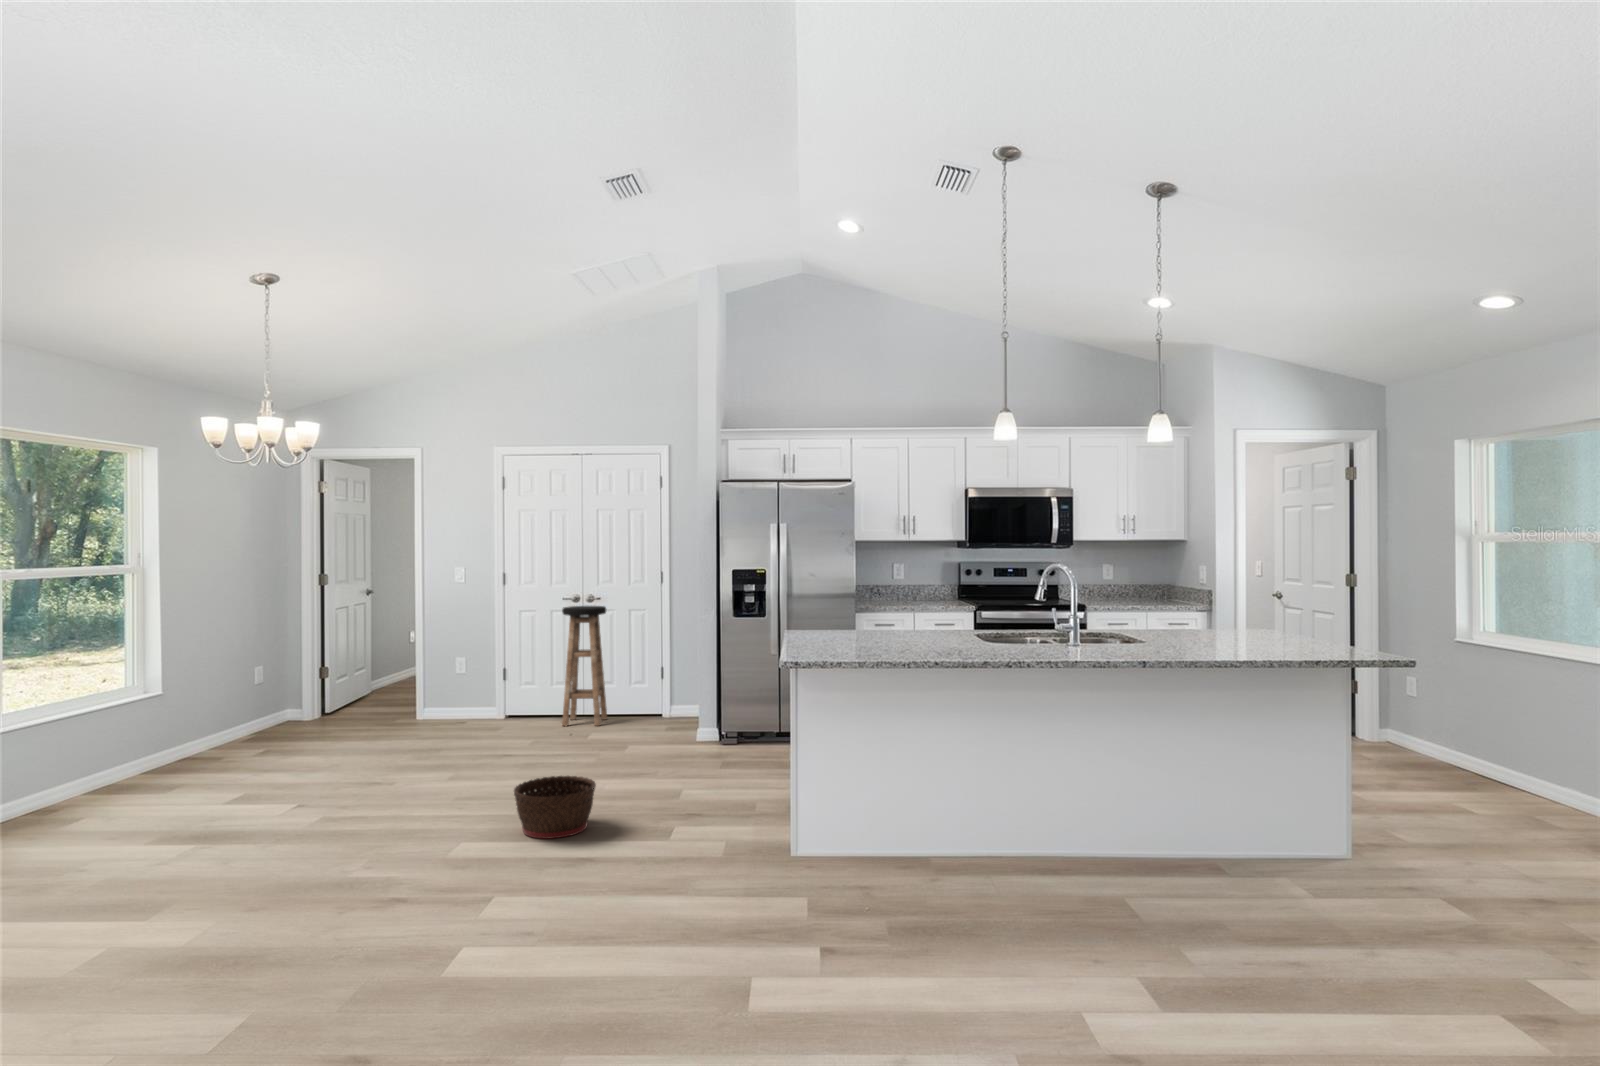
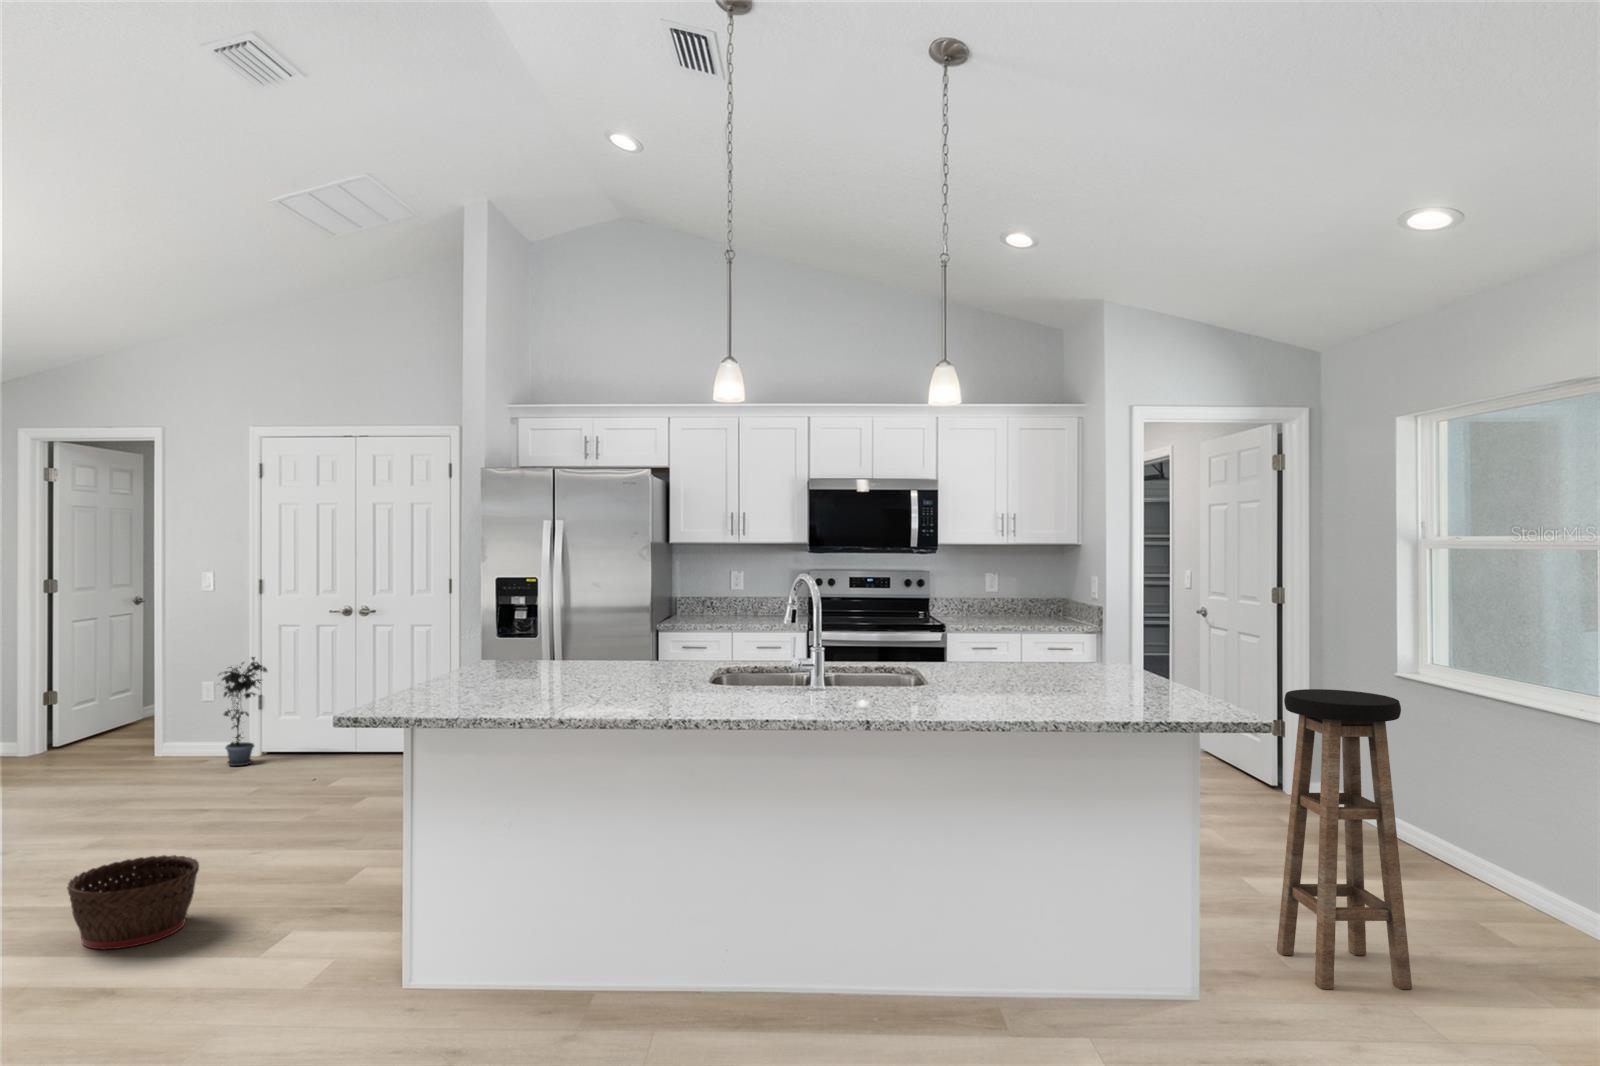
bar stool: present [562,606,607,726] -> present [1277,689,1412,989]
potted plant: none [480,637,519,725] -> present [219,657,267,766]

